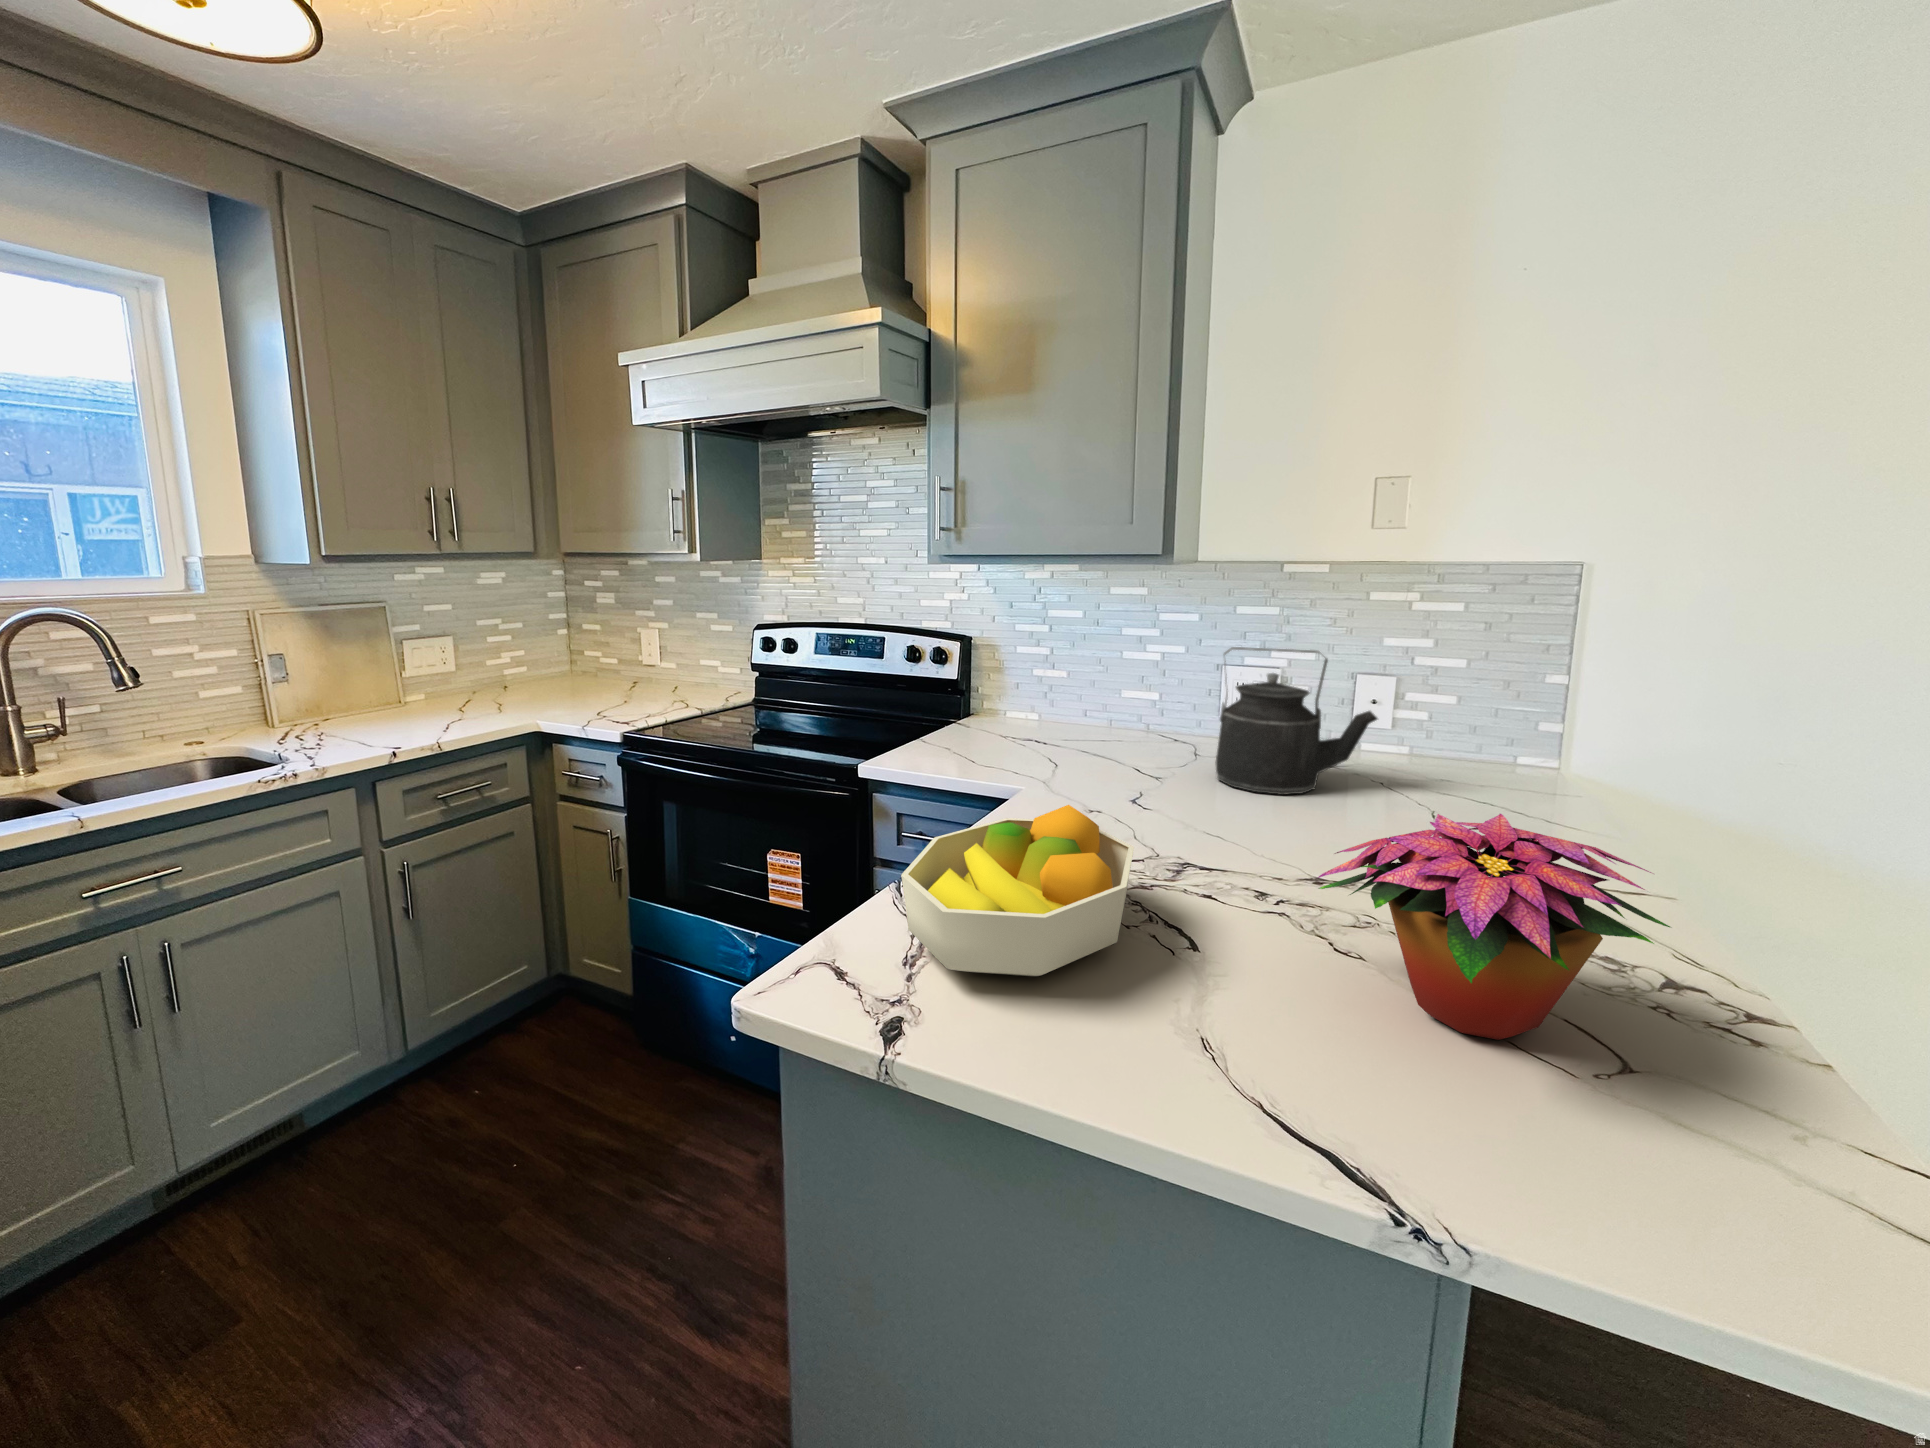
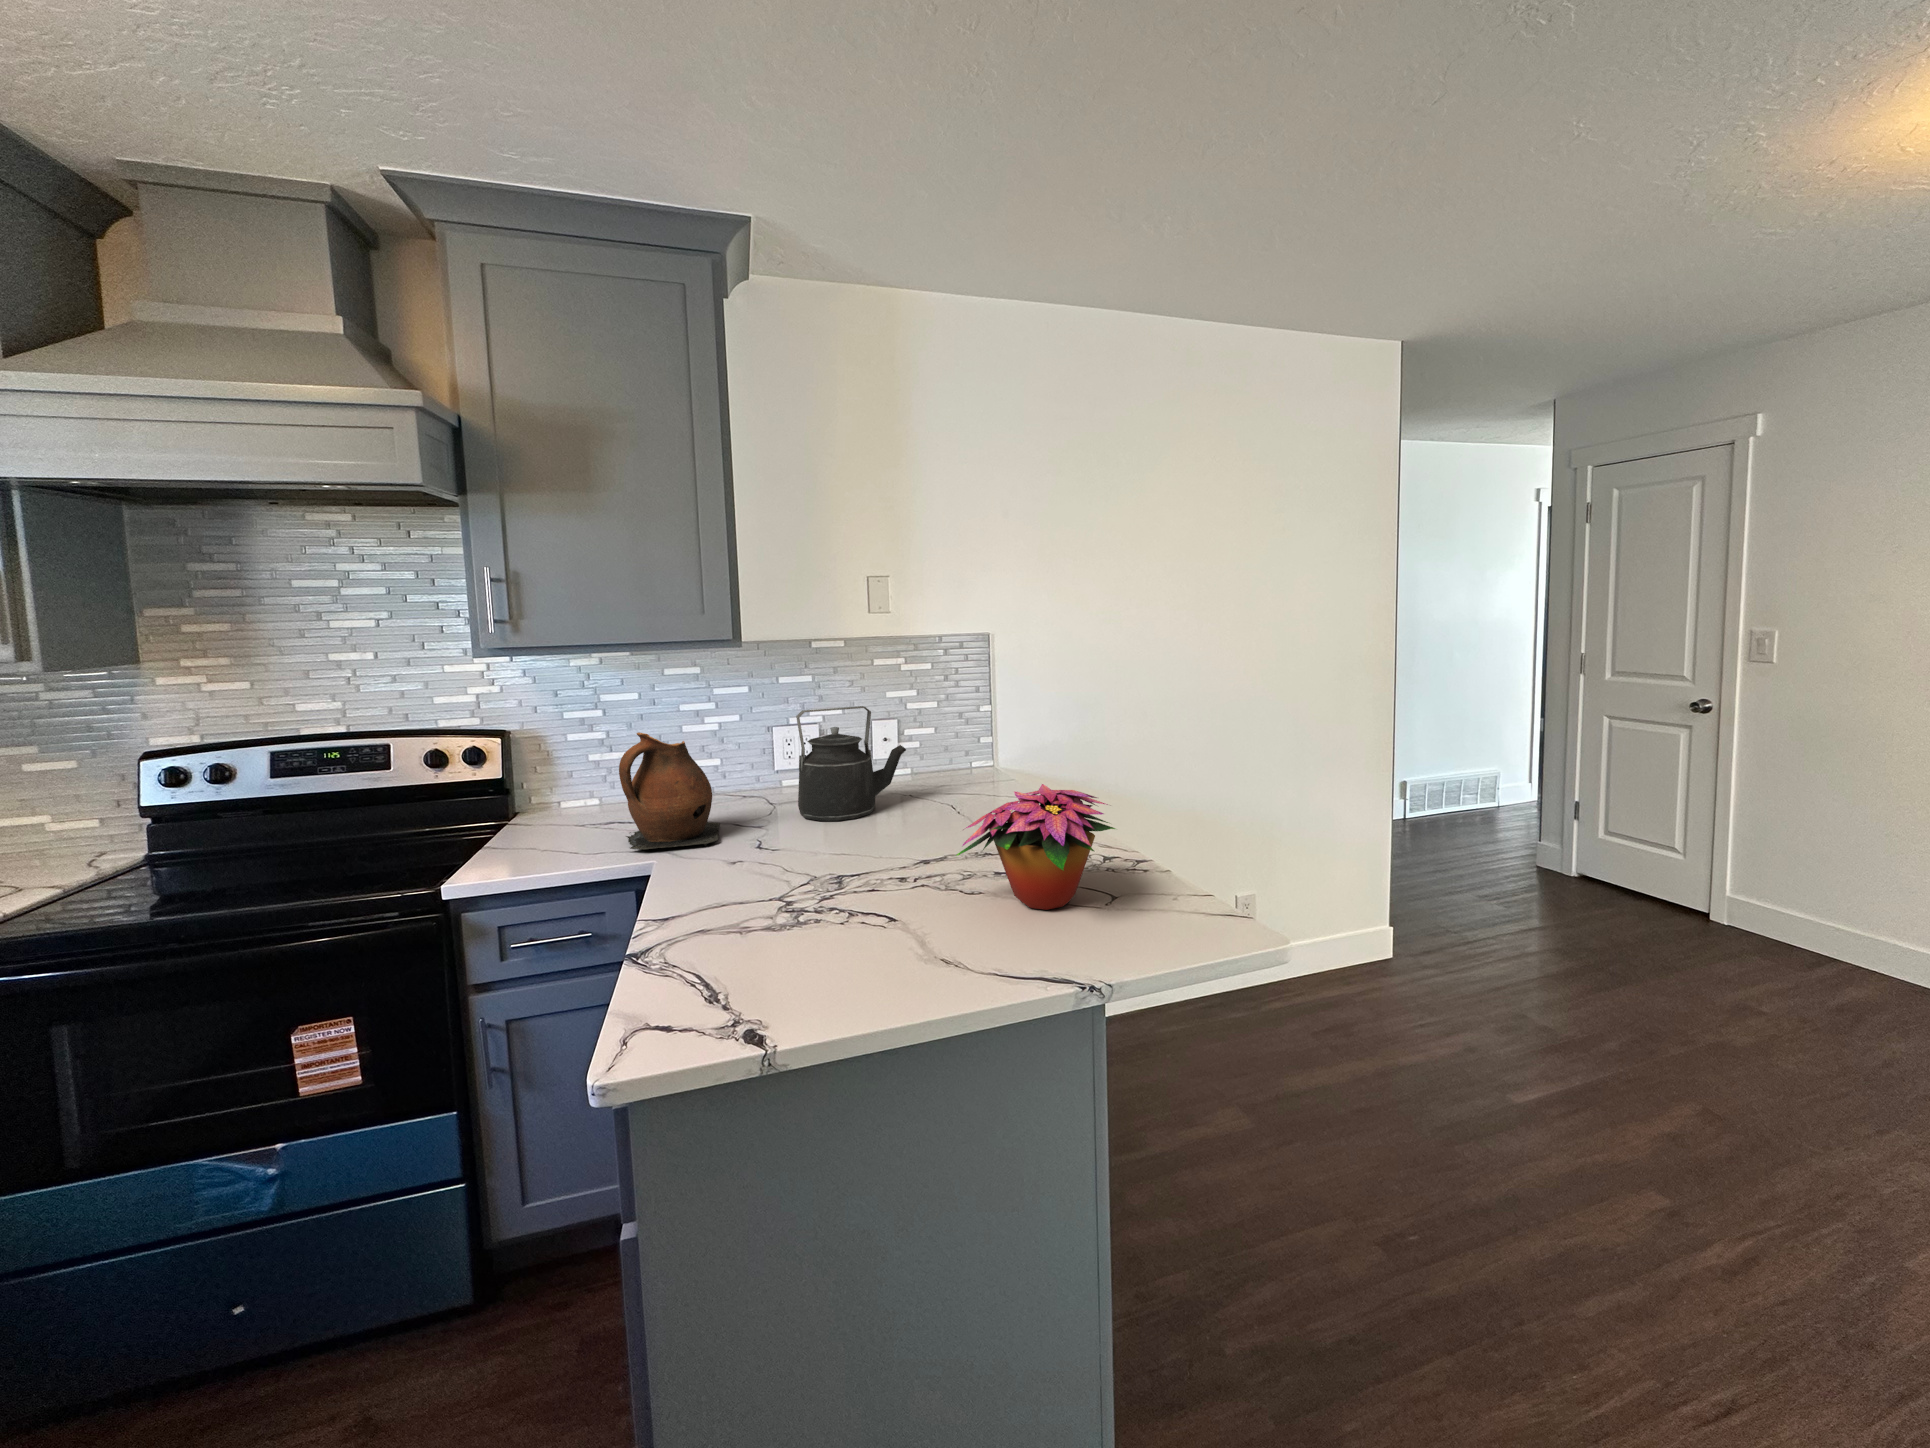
ceramic pitcher: none [1012,649,1121,785] -> present [619,732,720,850]
fruit bowl: present [901,805,1134,976] -> none [682,845,858,985]

